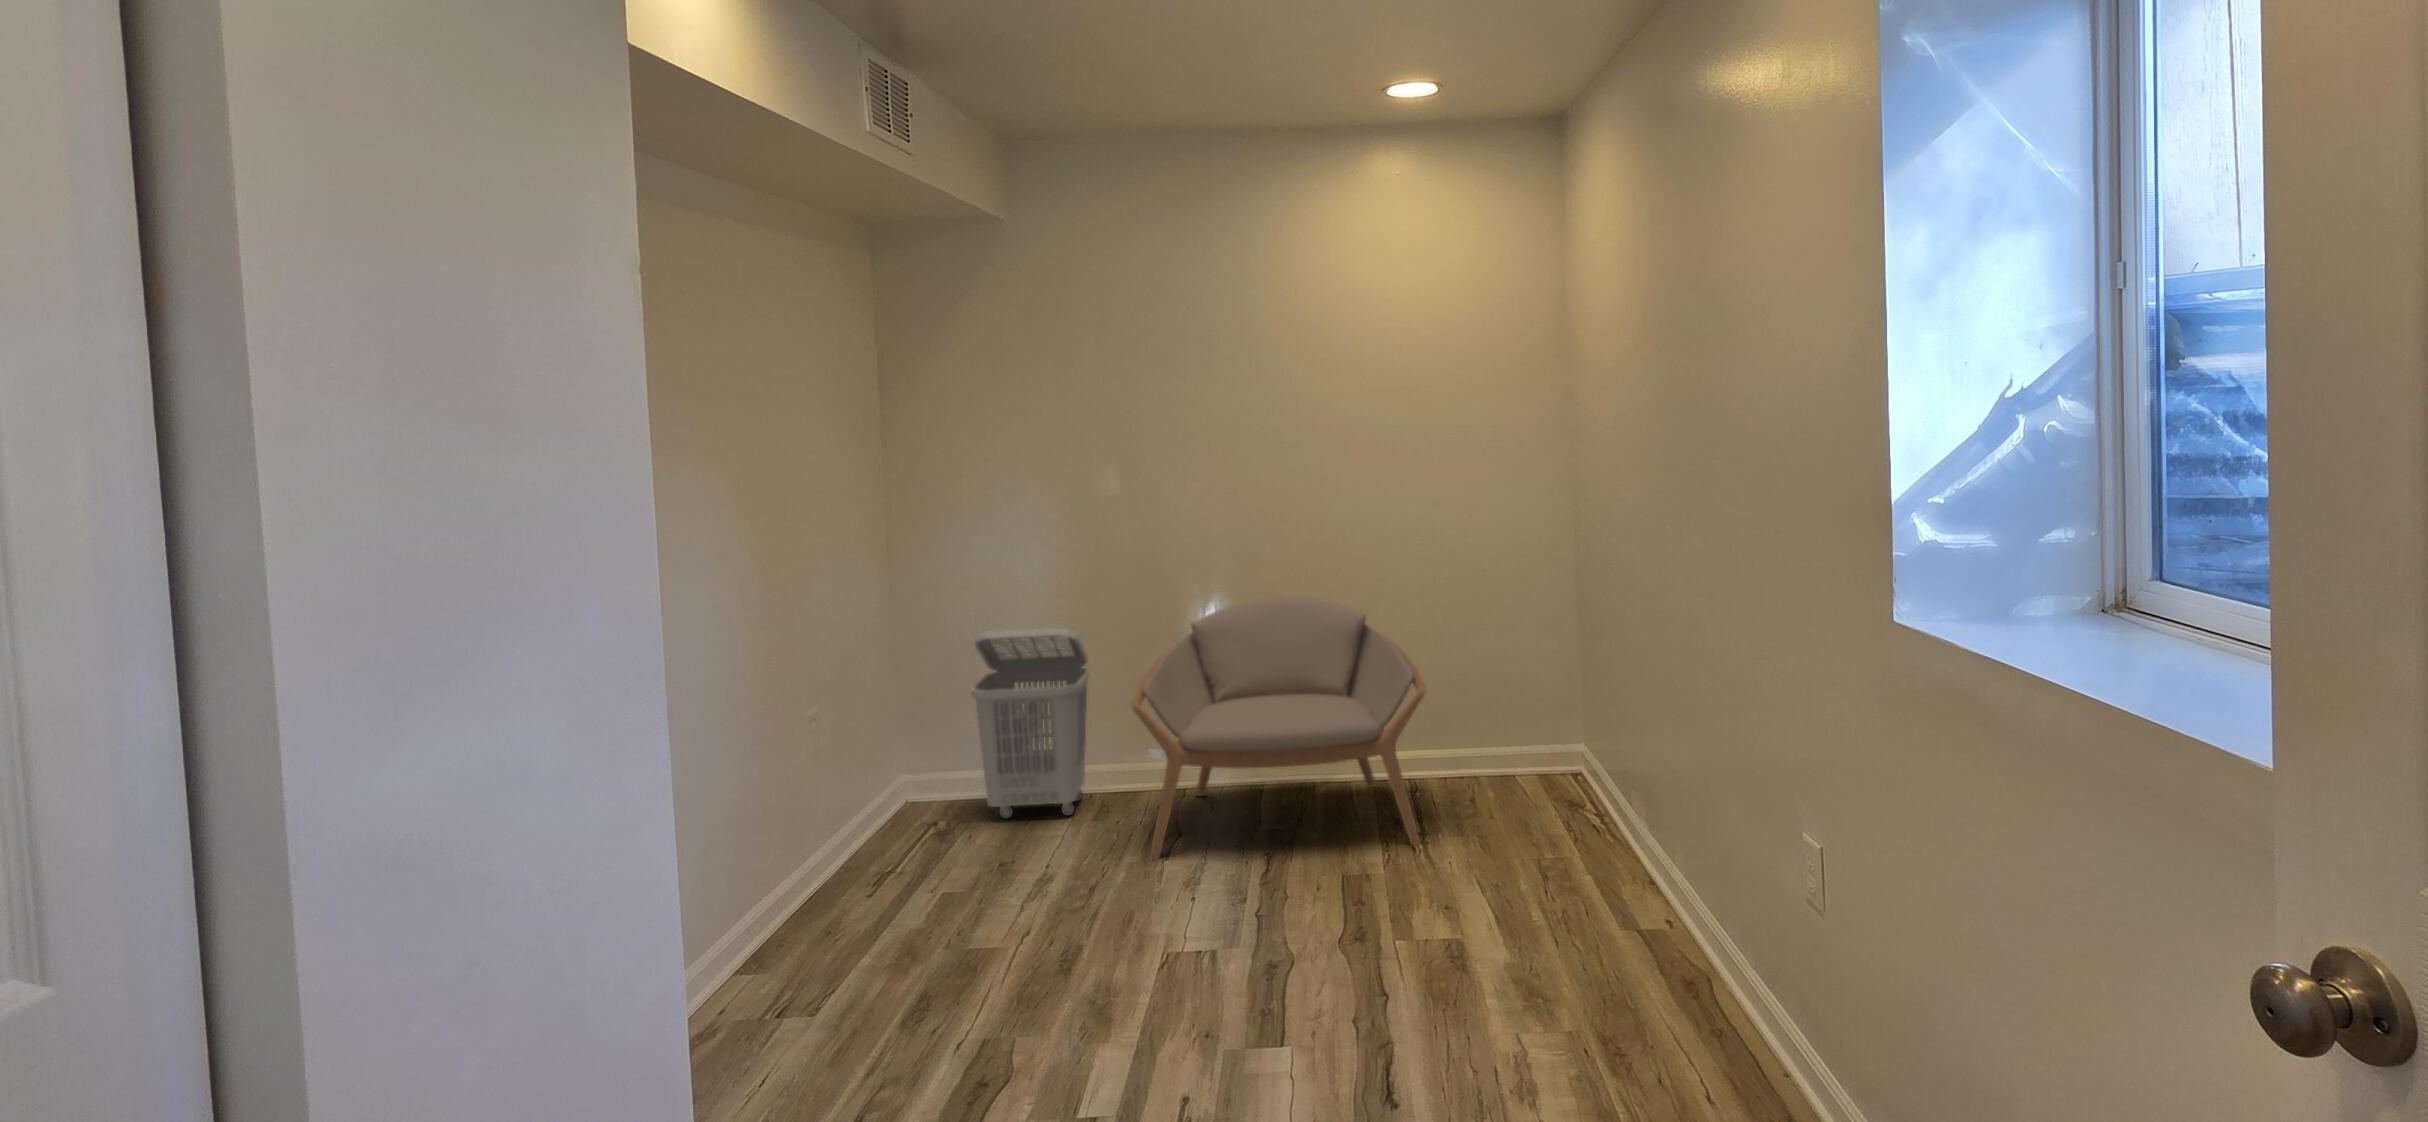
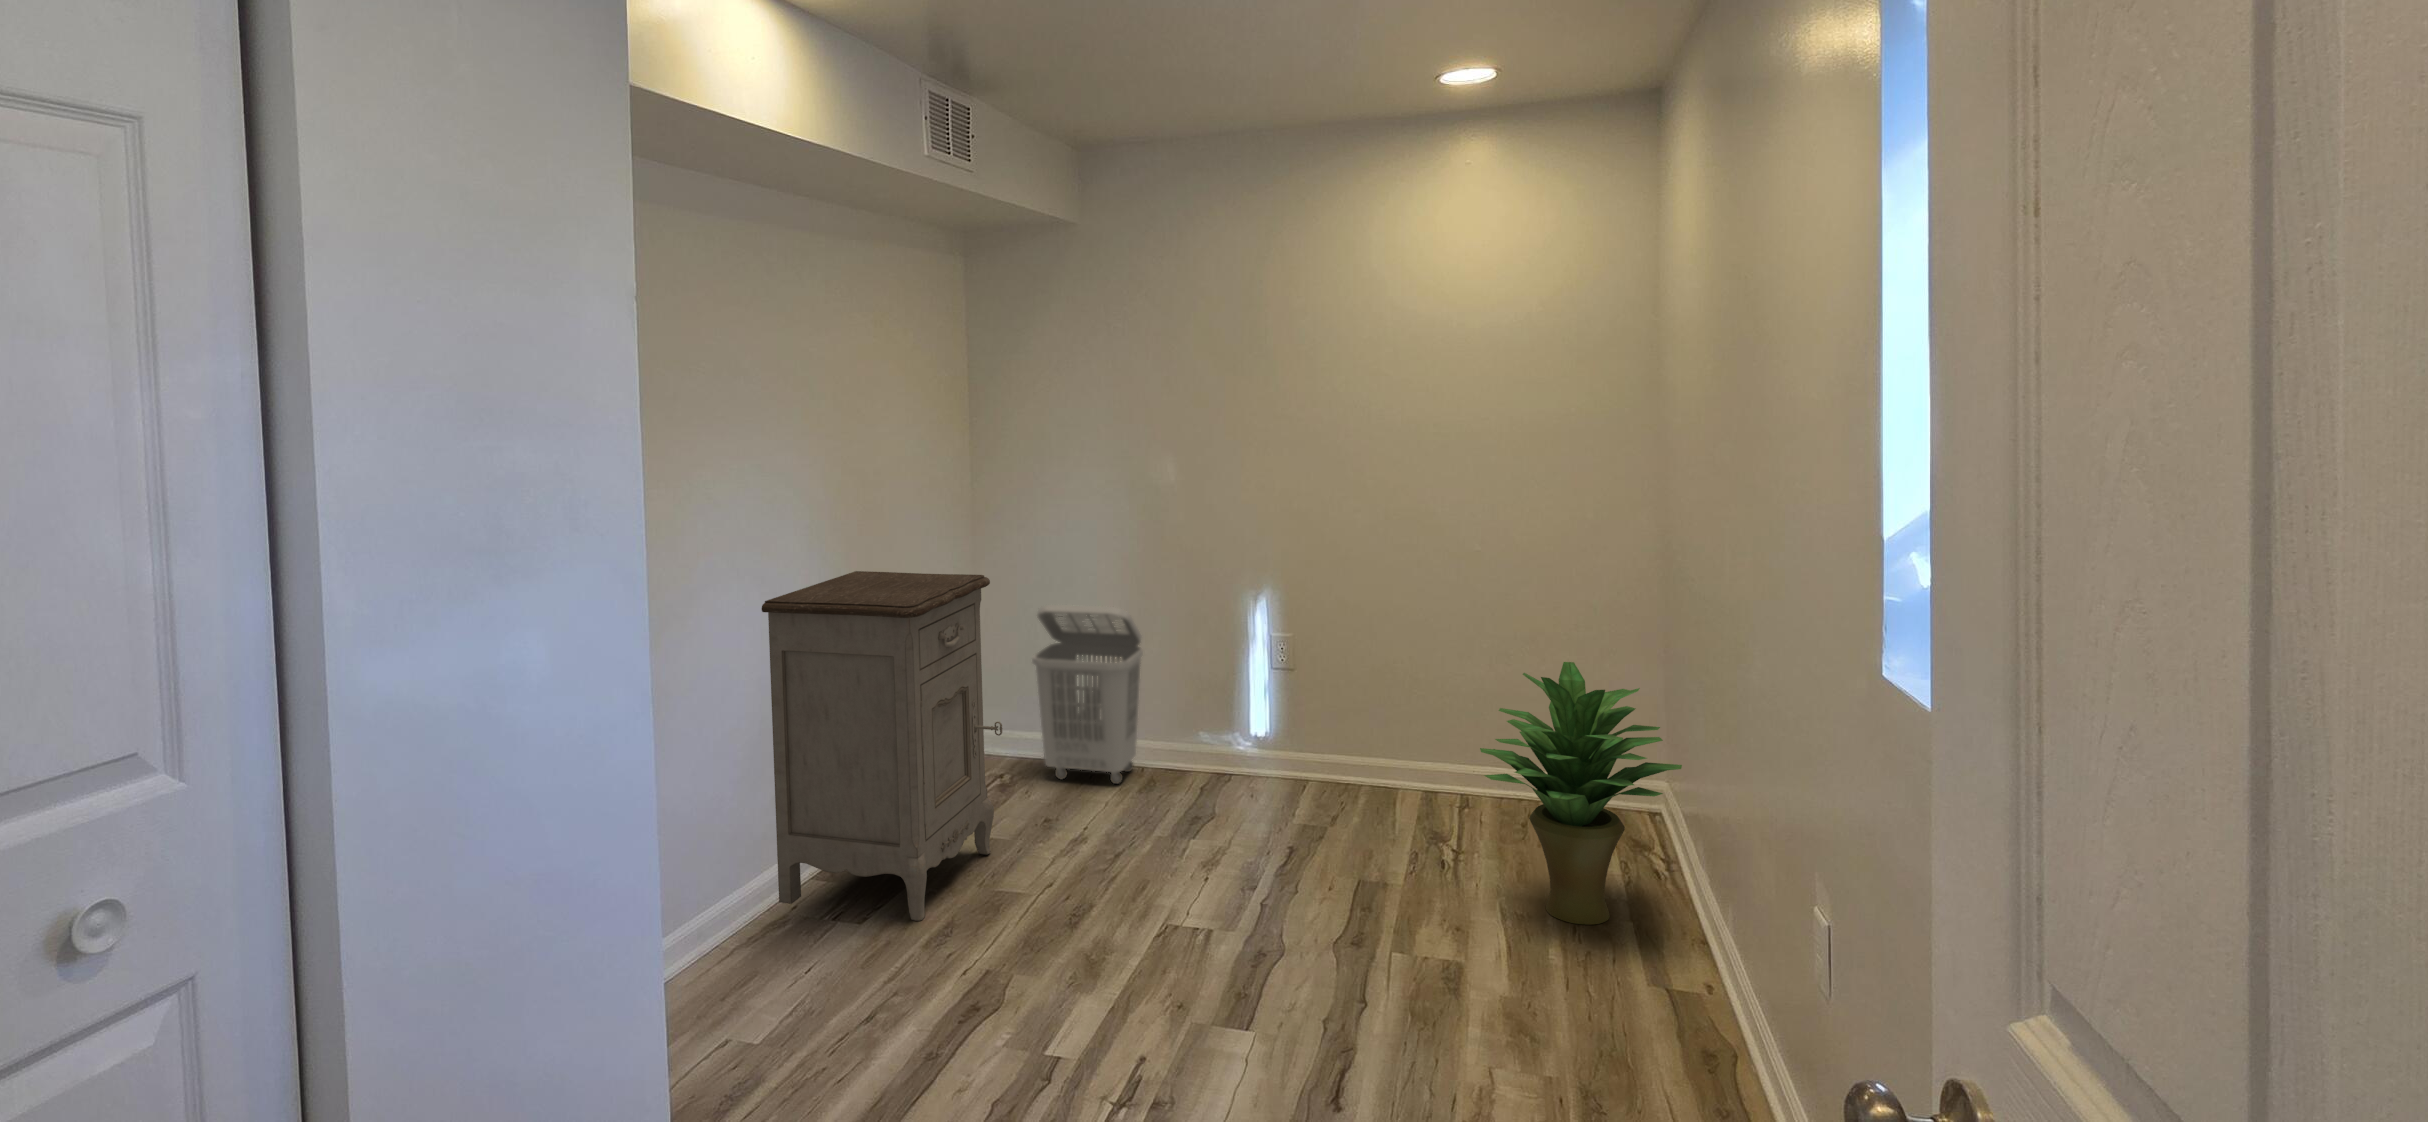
armchair: present [1131,596,1426,859] -> none [1166,593,1465,862]
nightstand: none [672,601,964,1009] -> present [762,571,1002,921]
potted plant: none [1452,641,1627,885] -> present [1480,662,1682,925]

